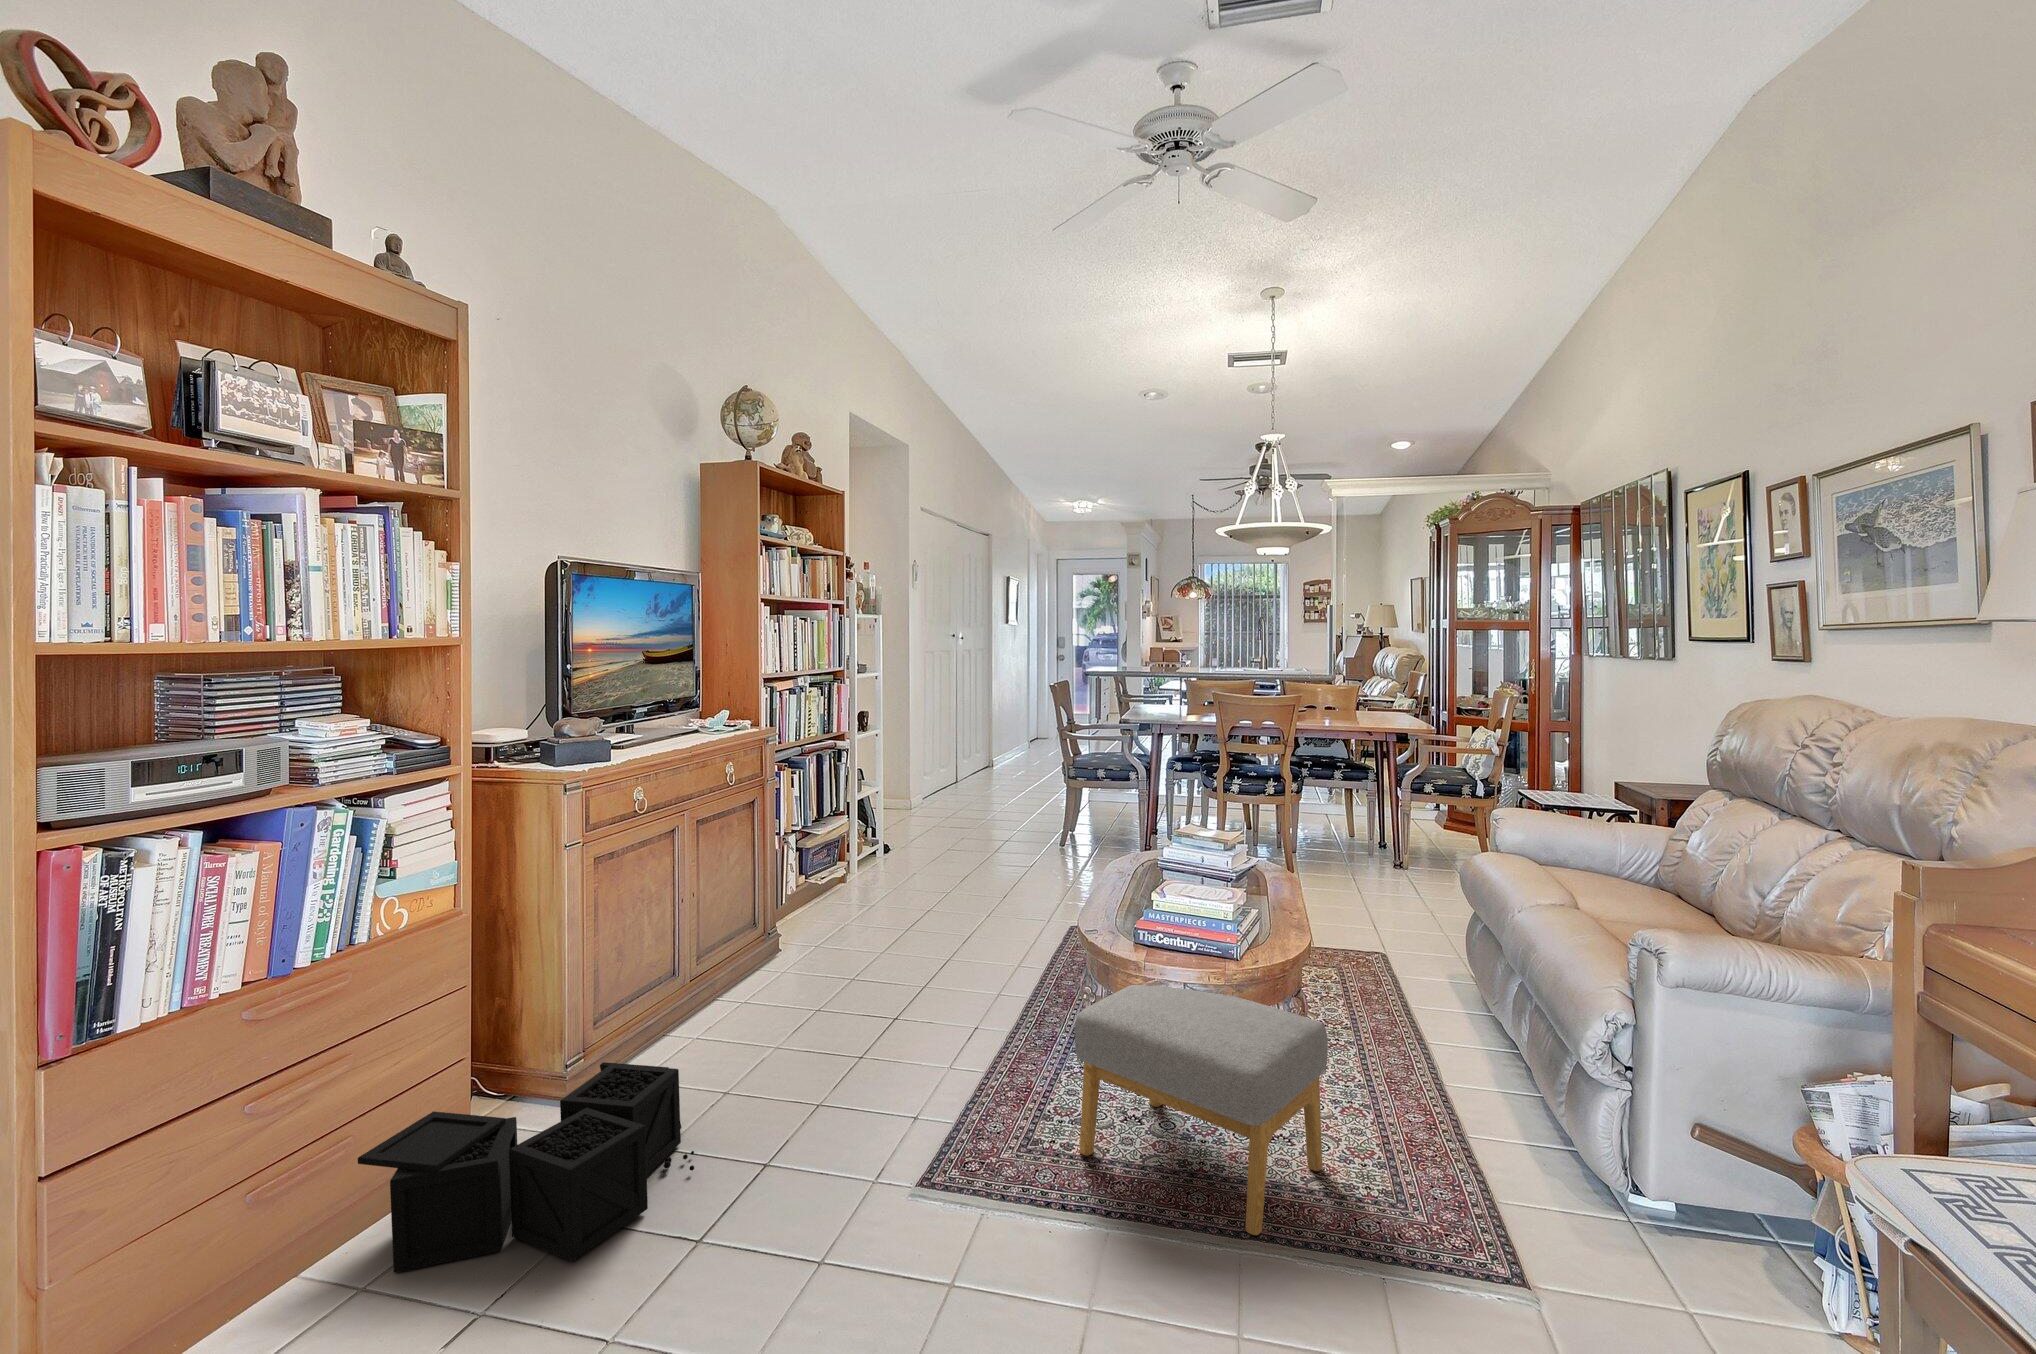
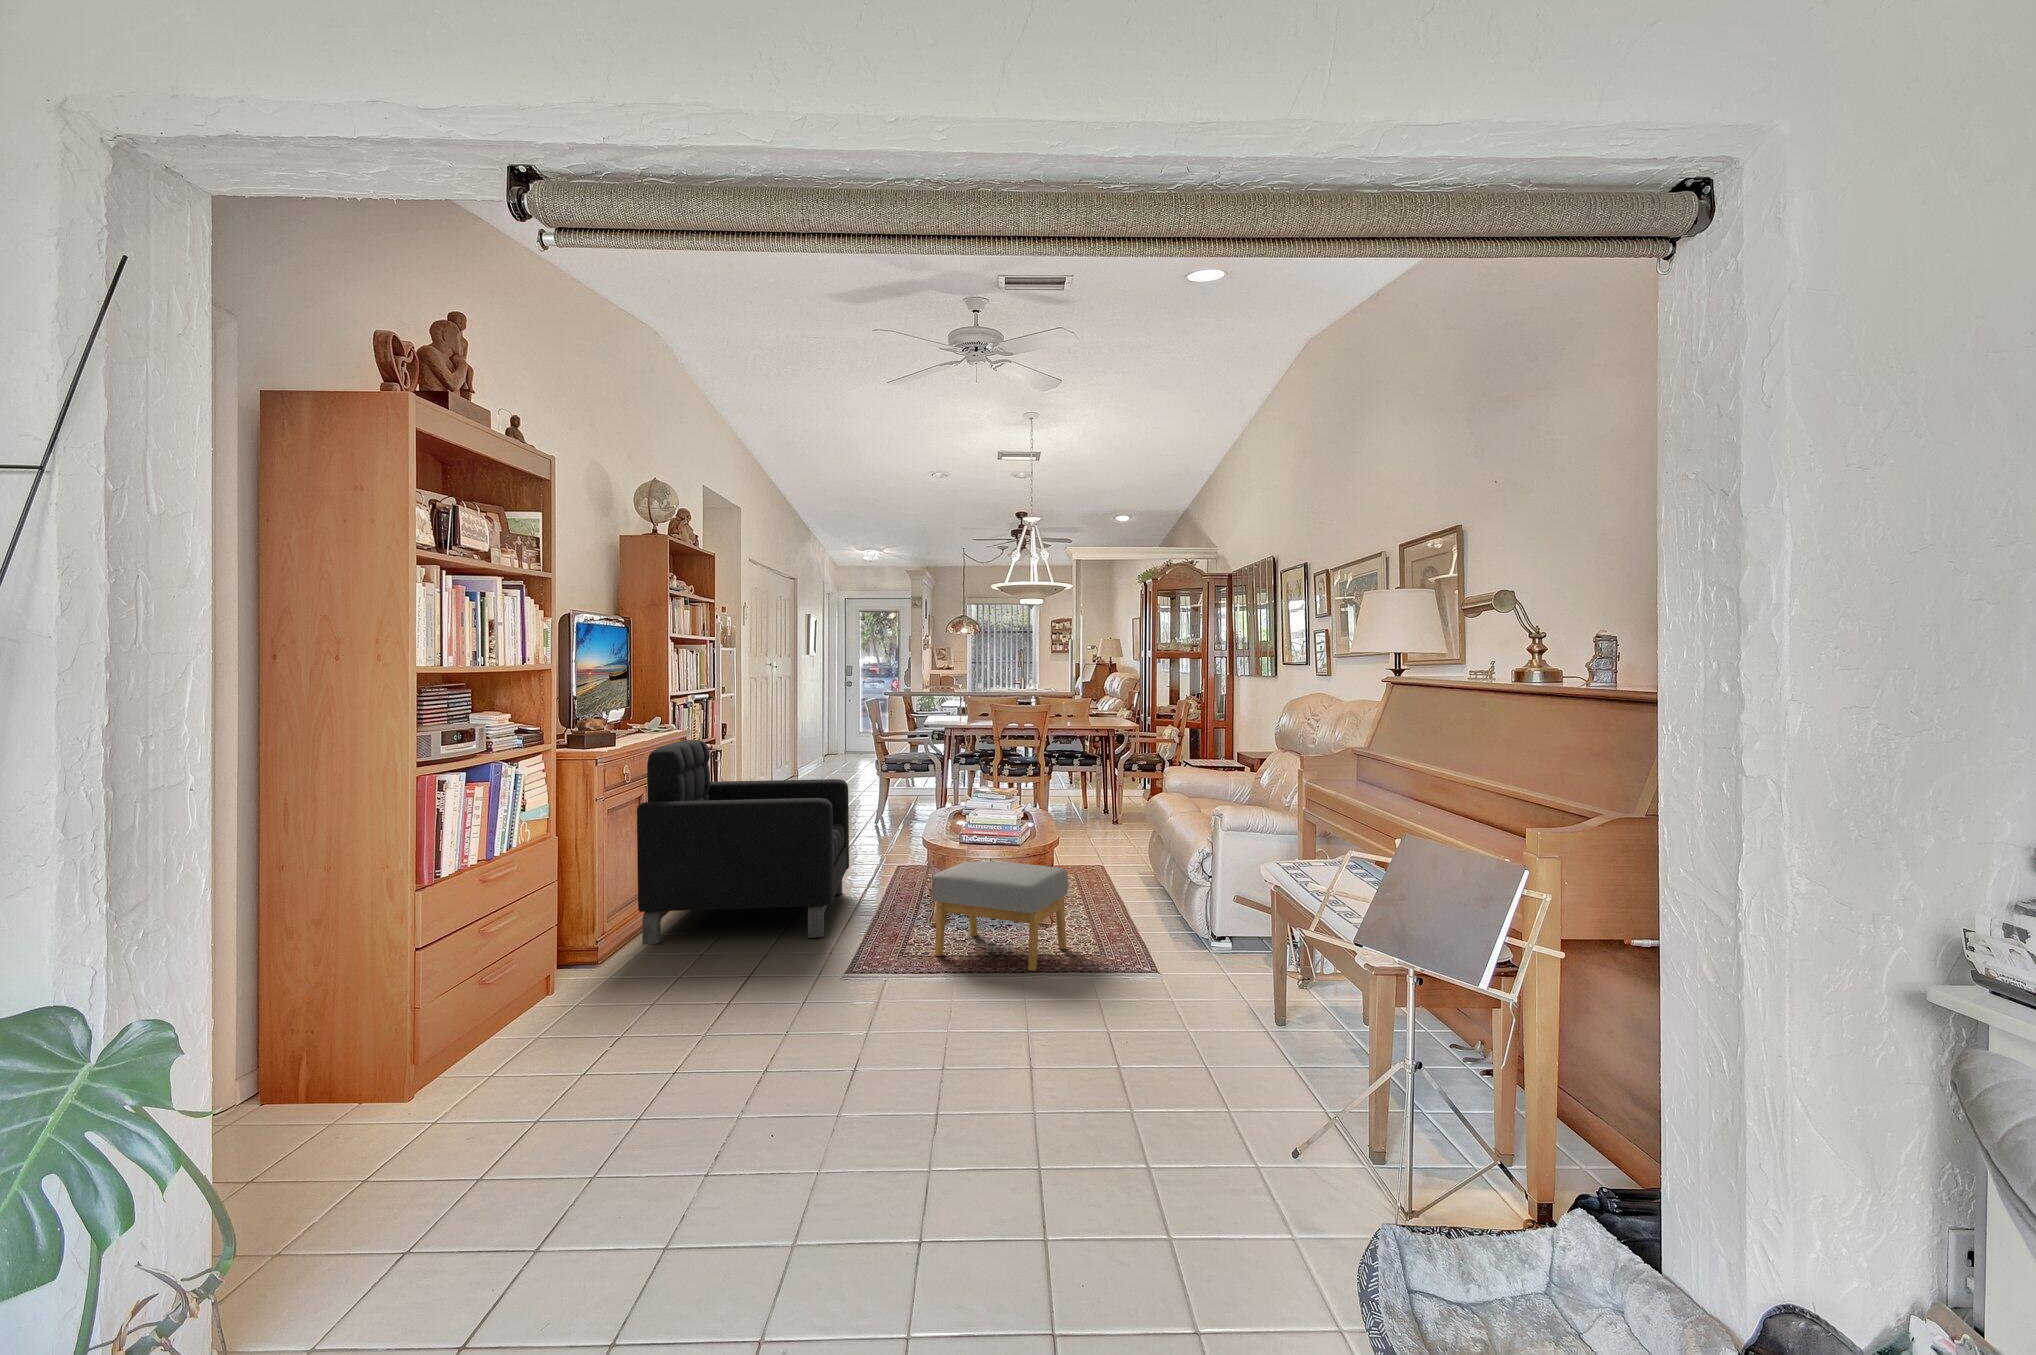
armchair: none [647,747,985,1077] -> present [637,740,849,944]
storage bin: present [358,1062,694,1273] -> none [525,927,710,1029]

